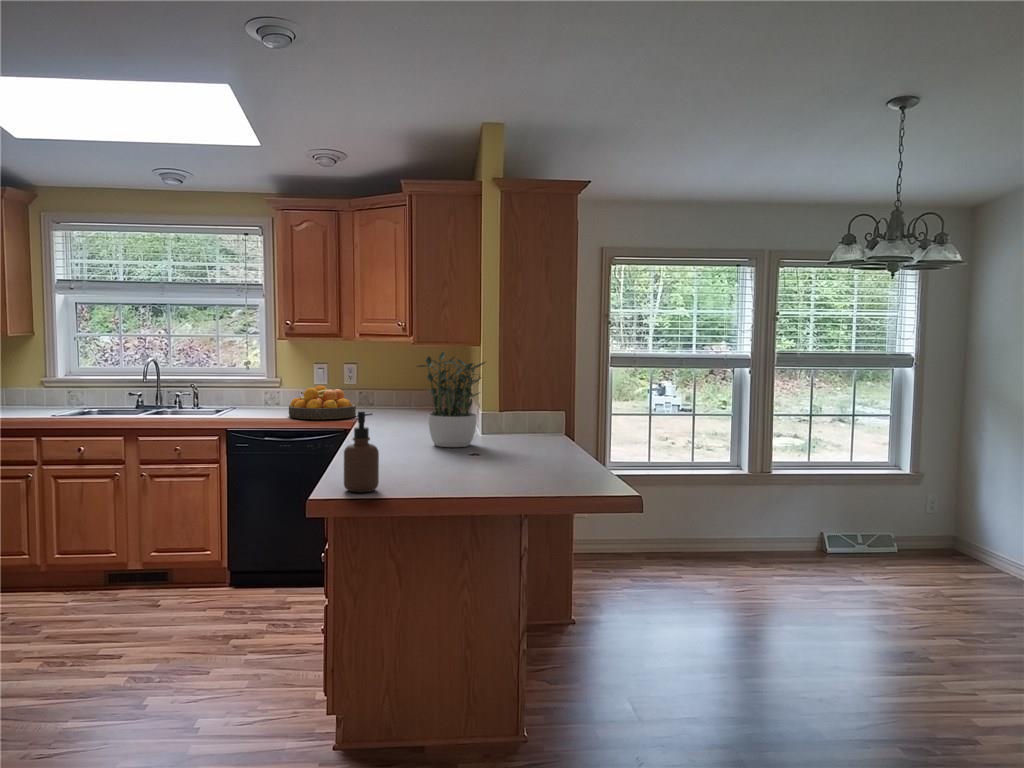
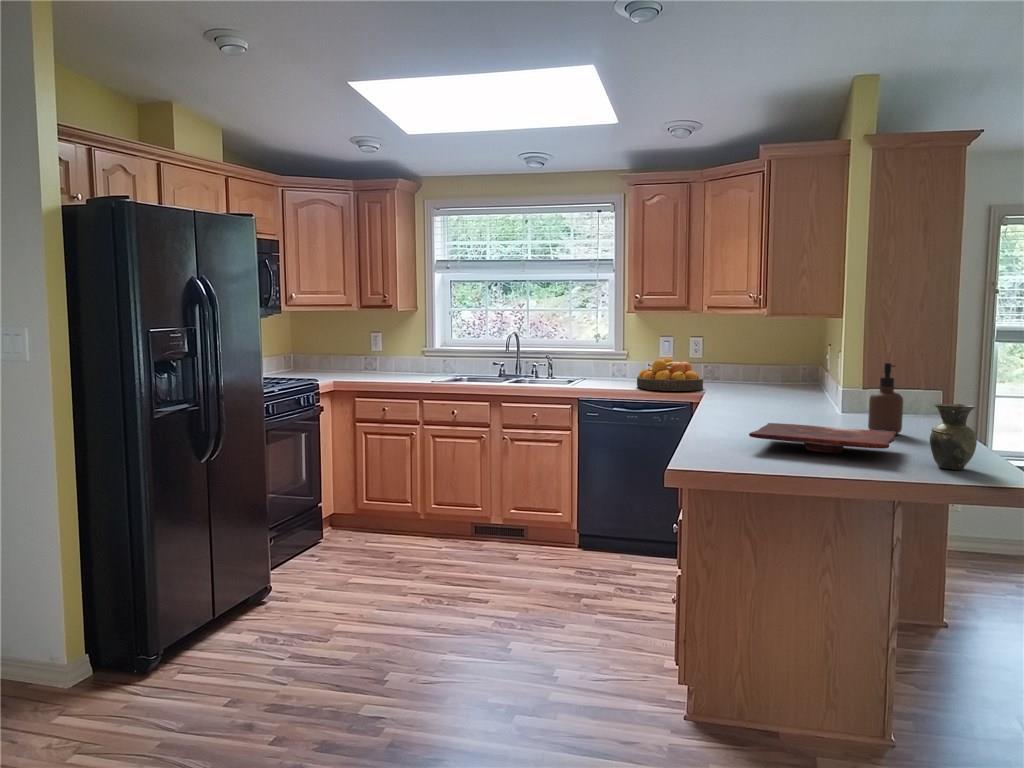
potted plant: present [417,352,485,447] -> none [779,318,862,423]
soap dispenser: present [344,411,379,492] -> present [868,363,903,434]
vase: none [527,430,561,486] -> present [930,404,977,470]
cutting board: none [379,451,506,476] -> present [749,423,896,453]

